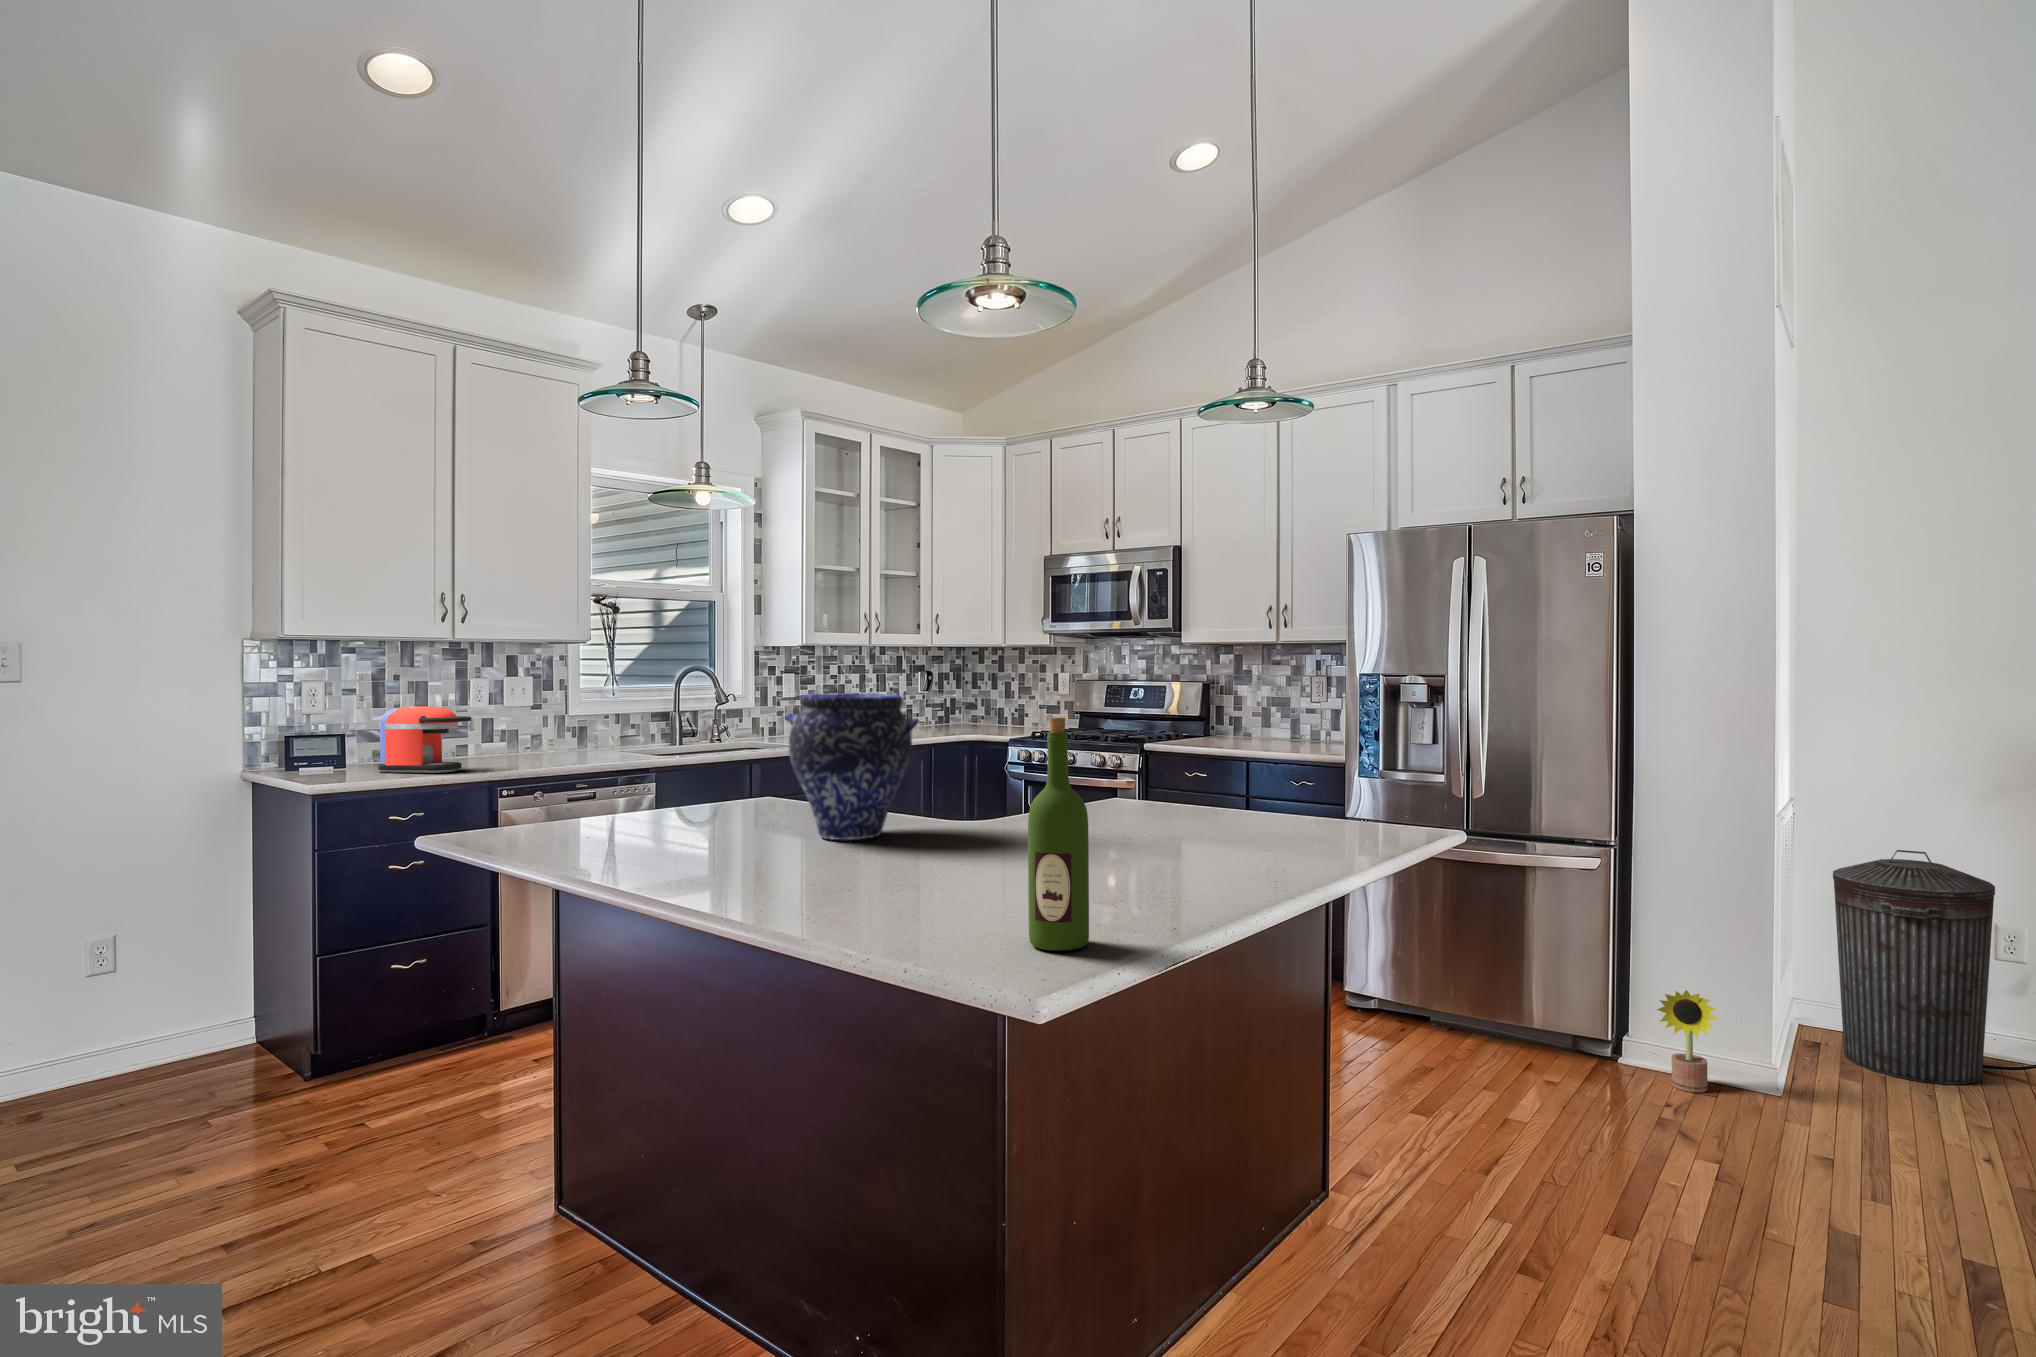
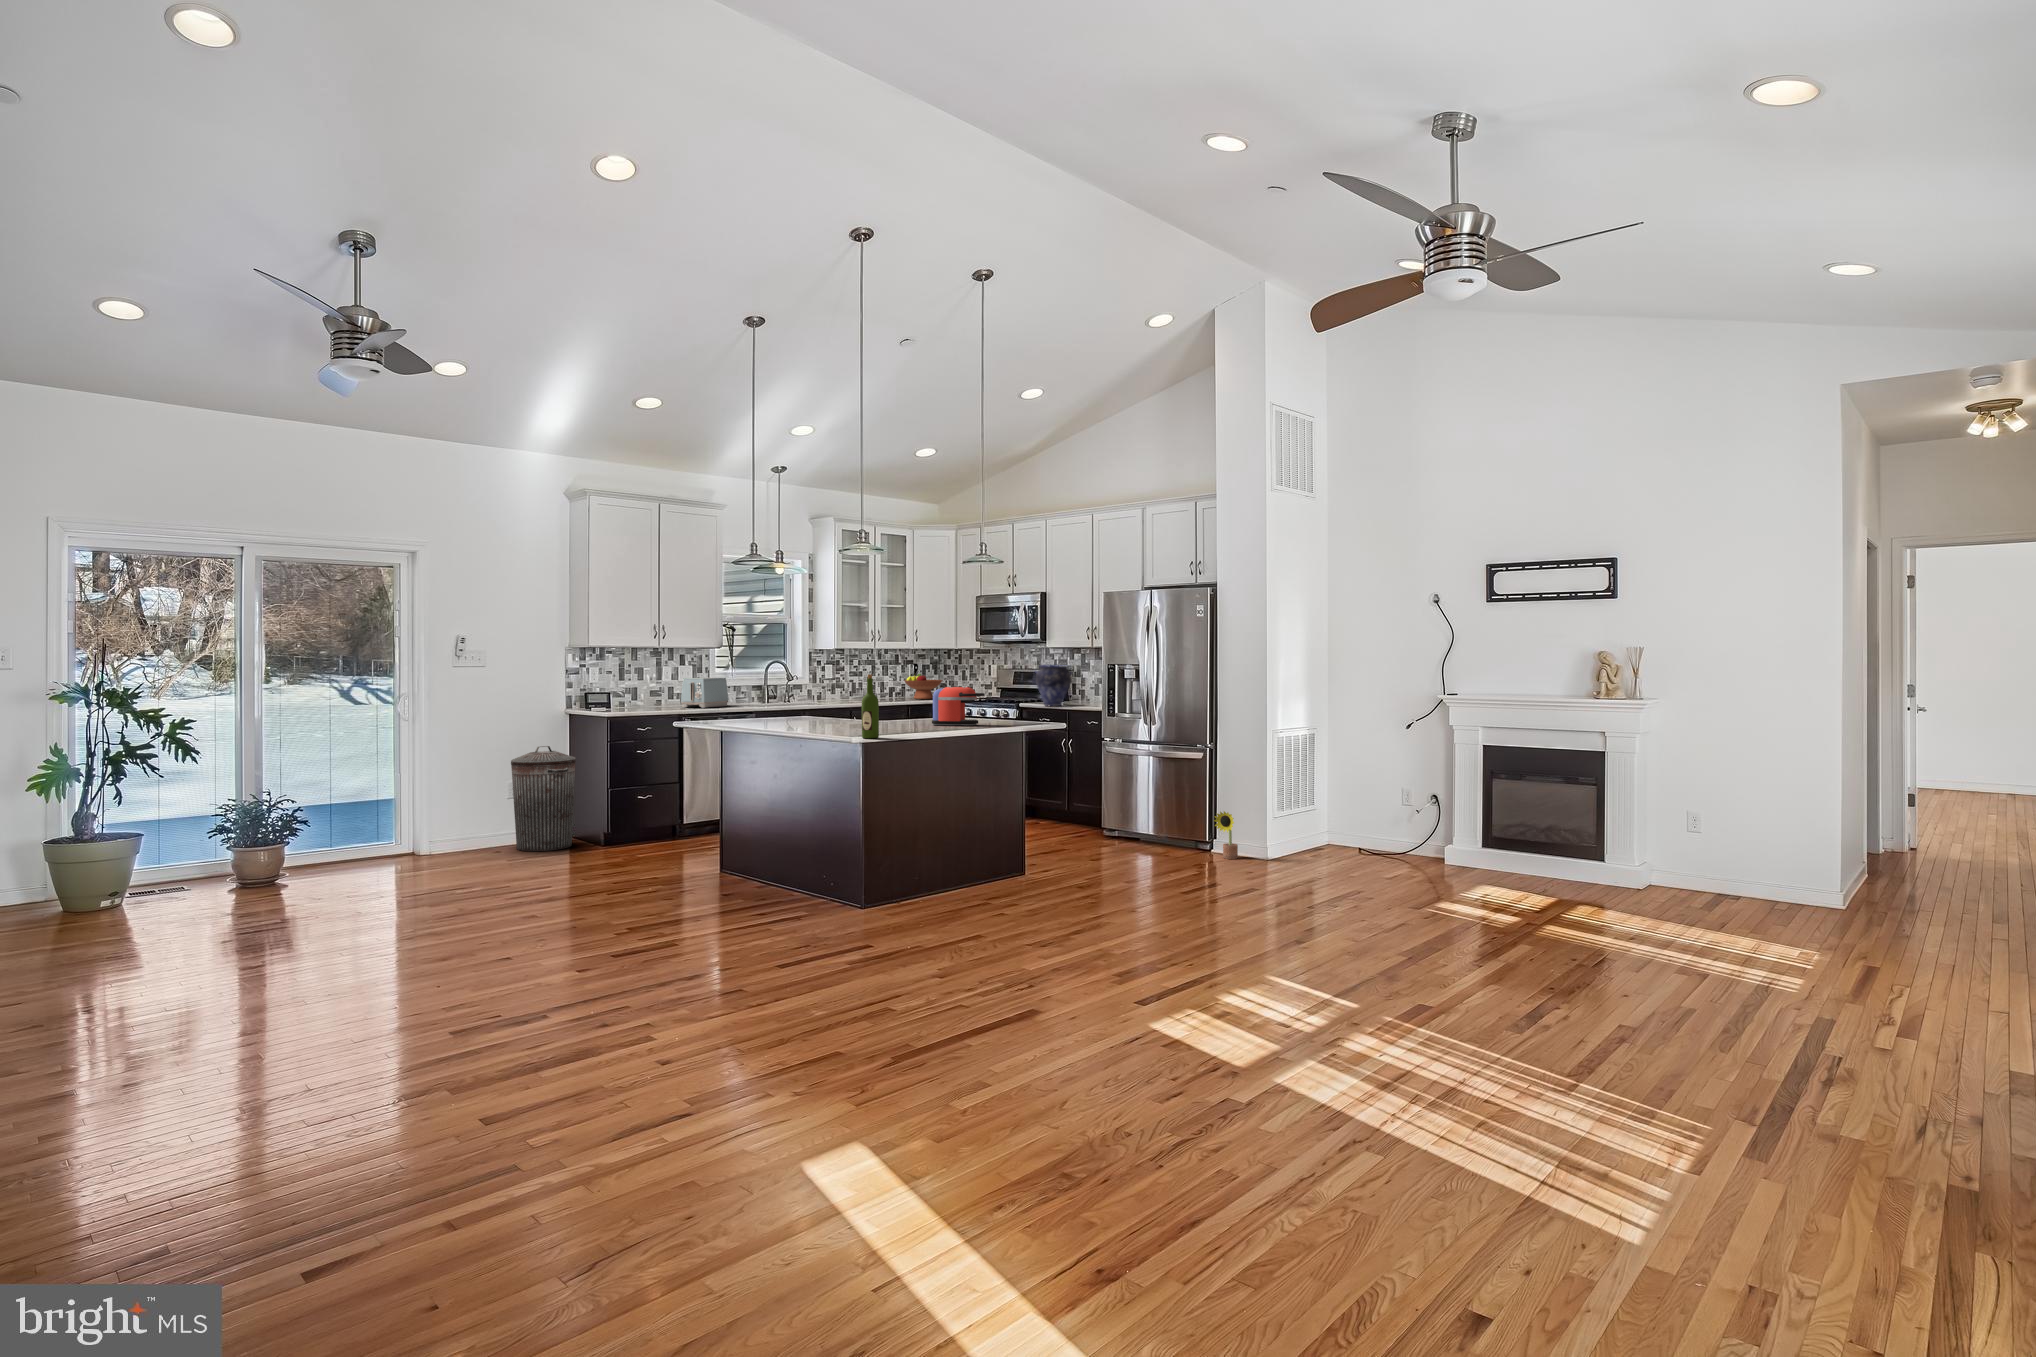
fruit bowl: none [919,687,986,732] -> present [904,673,943,699]
vase: present [785,693,919,840] -> present [1035,665,1072,706]
toaster: none [502,700,603,761] -> present [681,678,729,708]
coffee maker: present [378,706,471,773] -> present [932,687,985,725]
trash can: present [1833,850,1995,1084] -> present [511,746,576,851]

